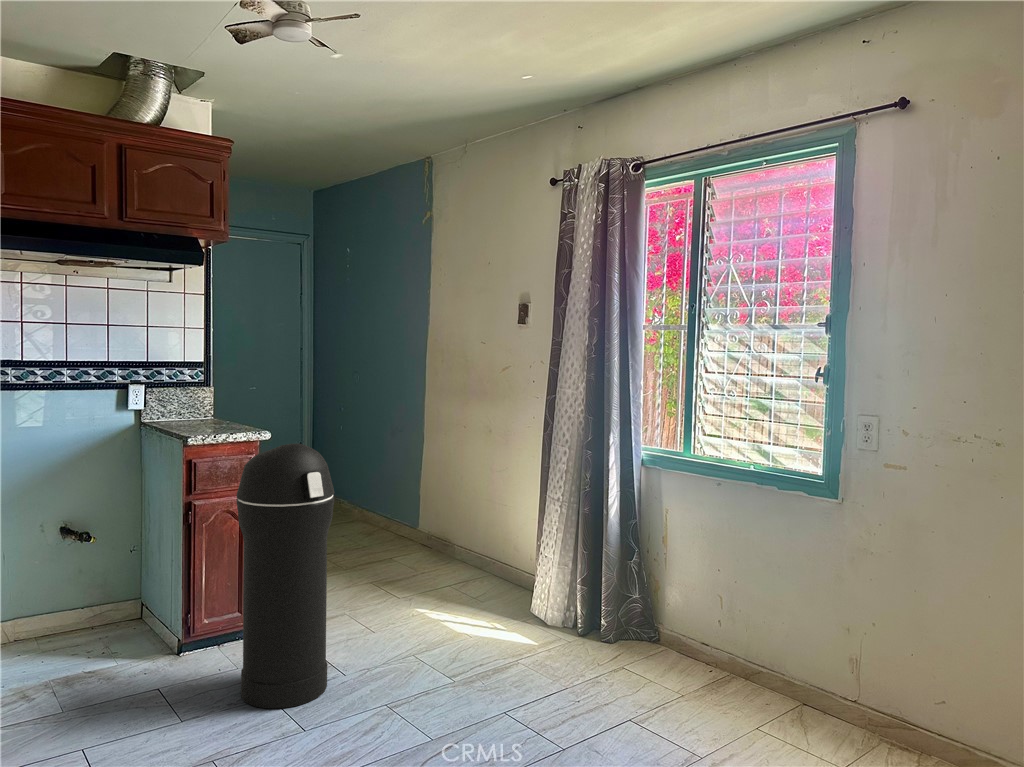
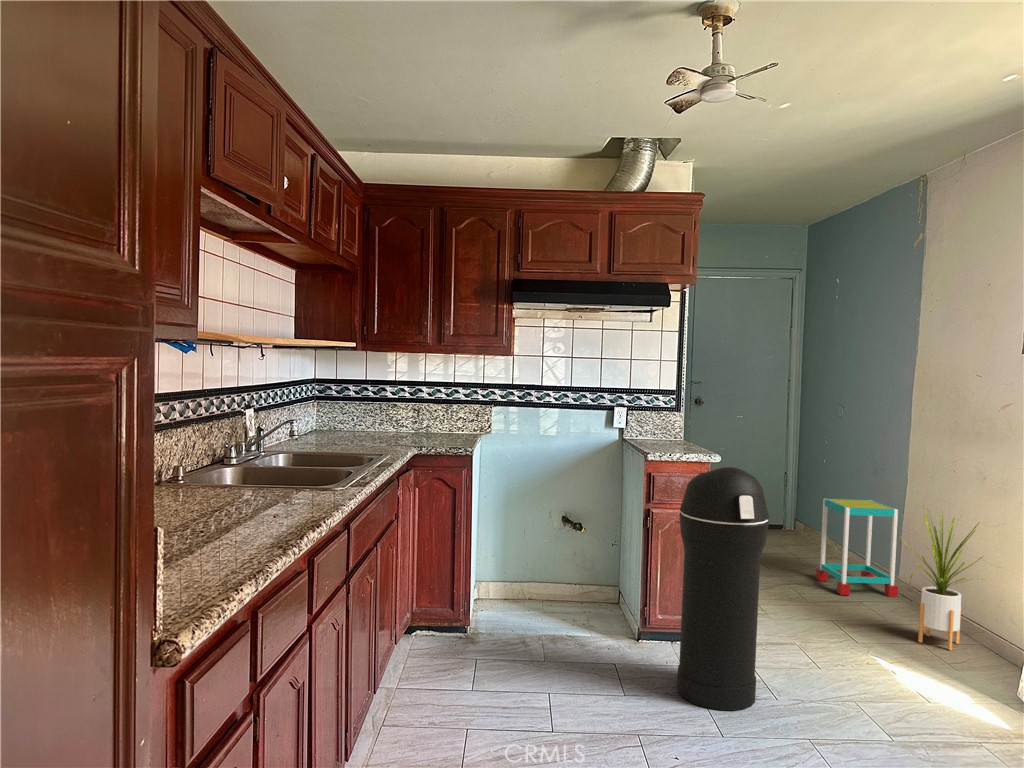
house plant: none [429,459,499,586] -> present [899,514,983,650]
side table: none [348,461,422,555] -> present [816,499,898,597]

